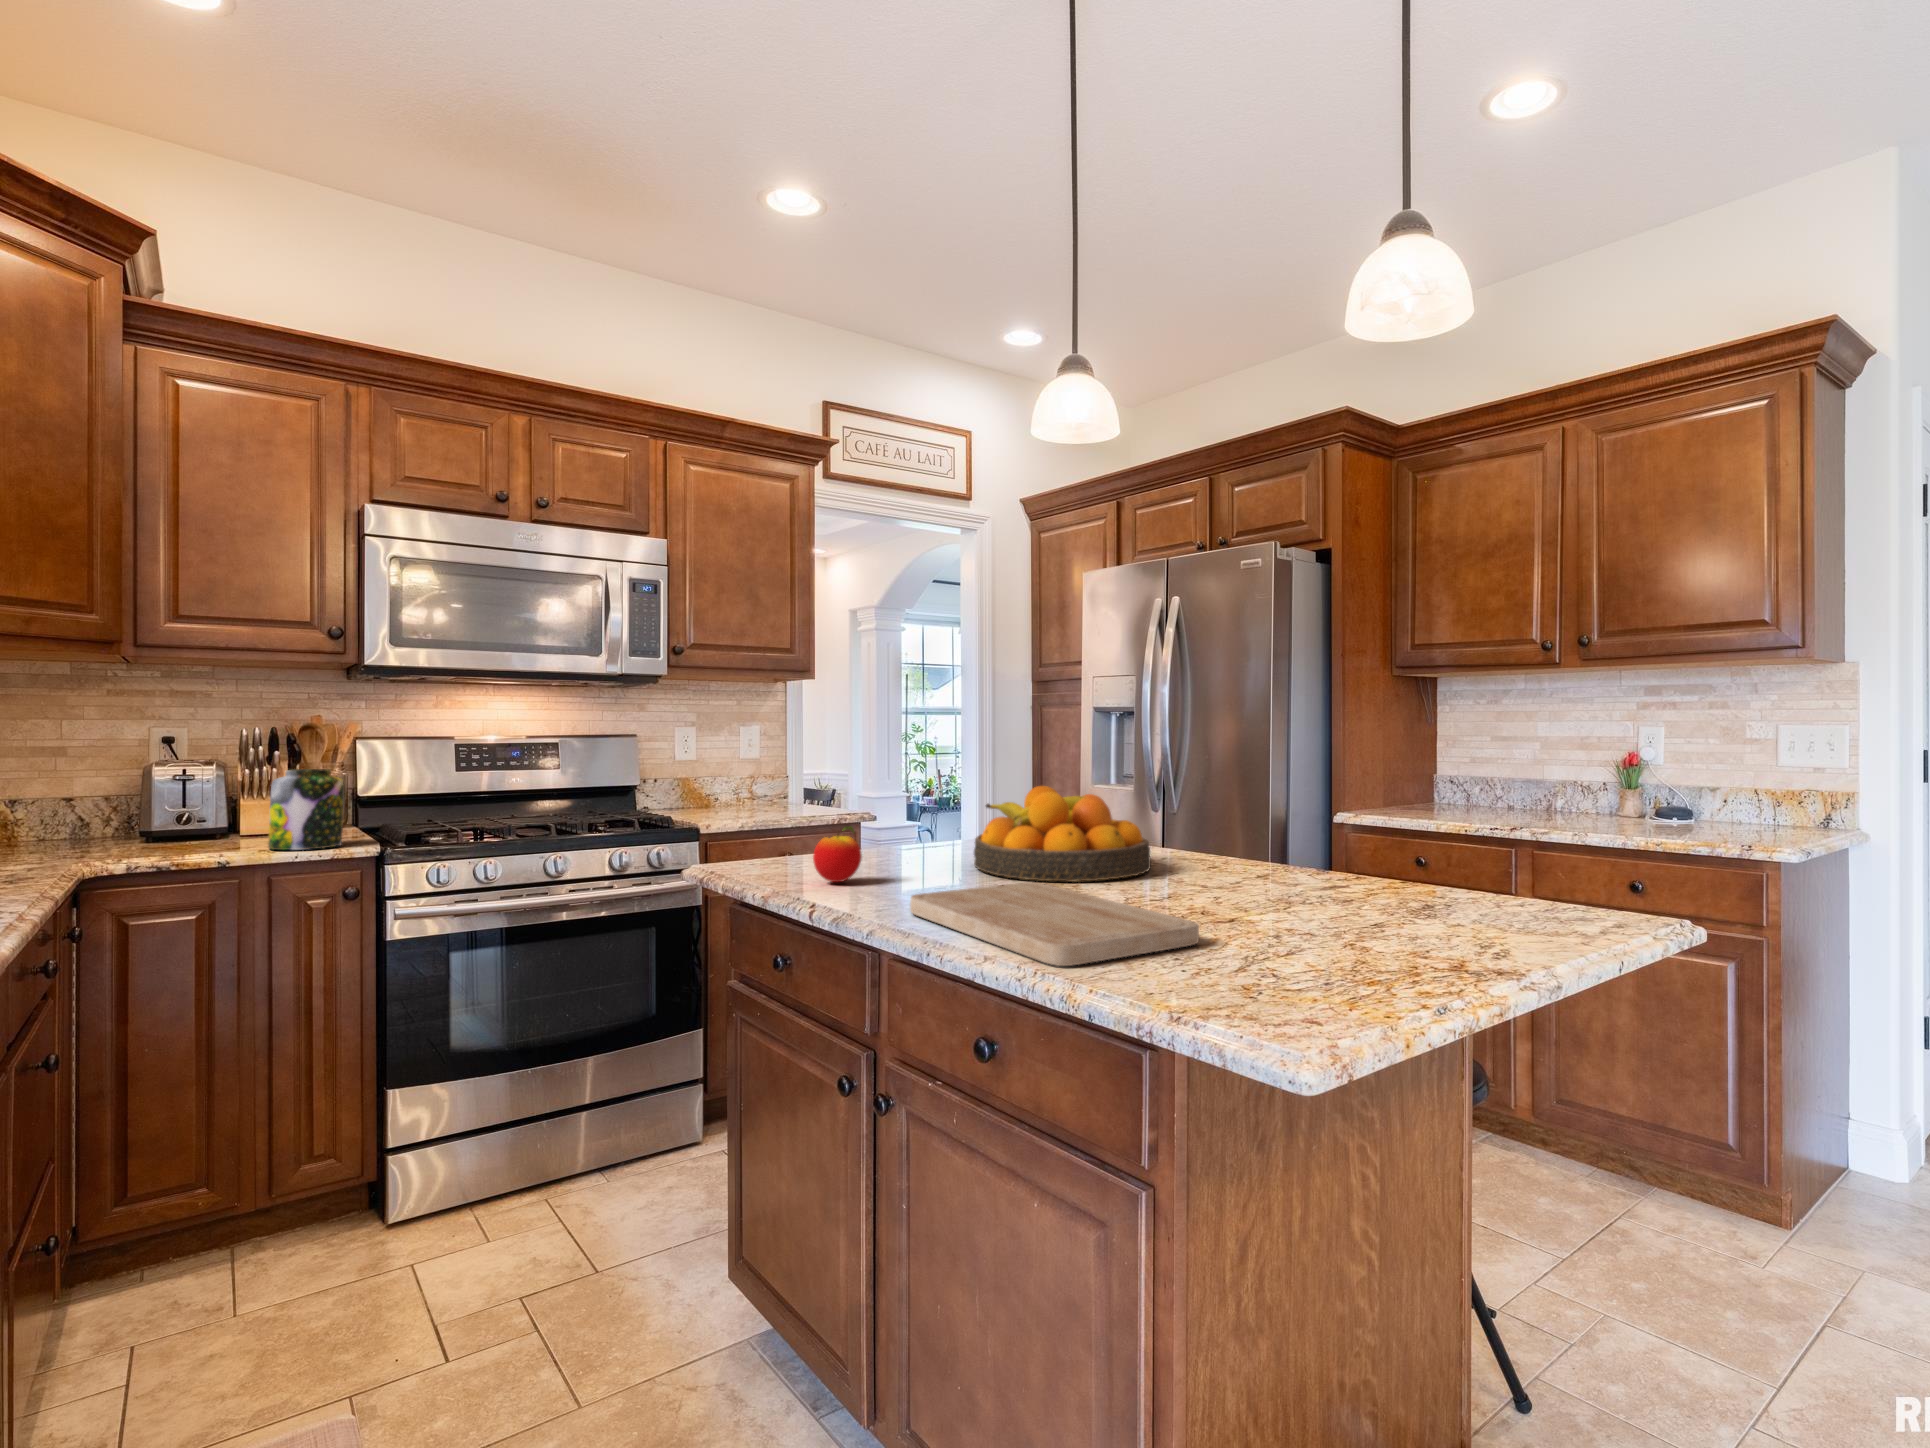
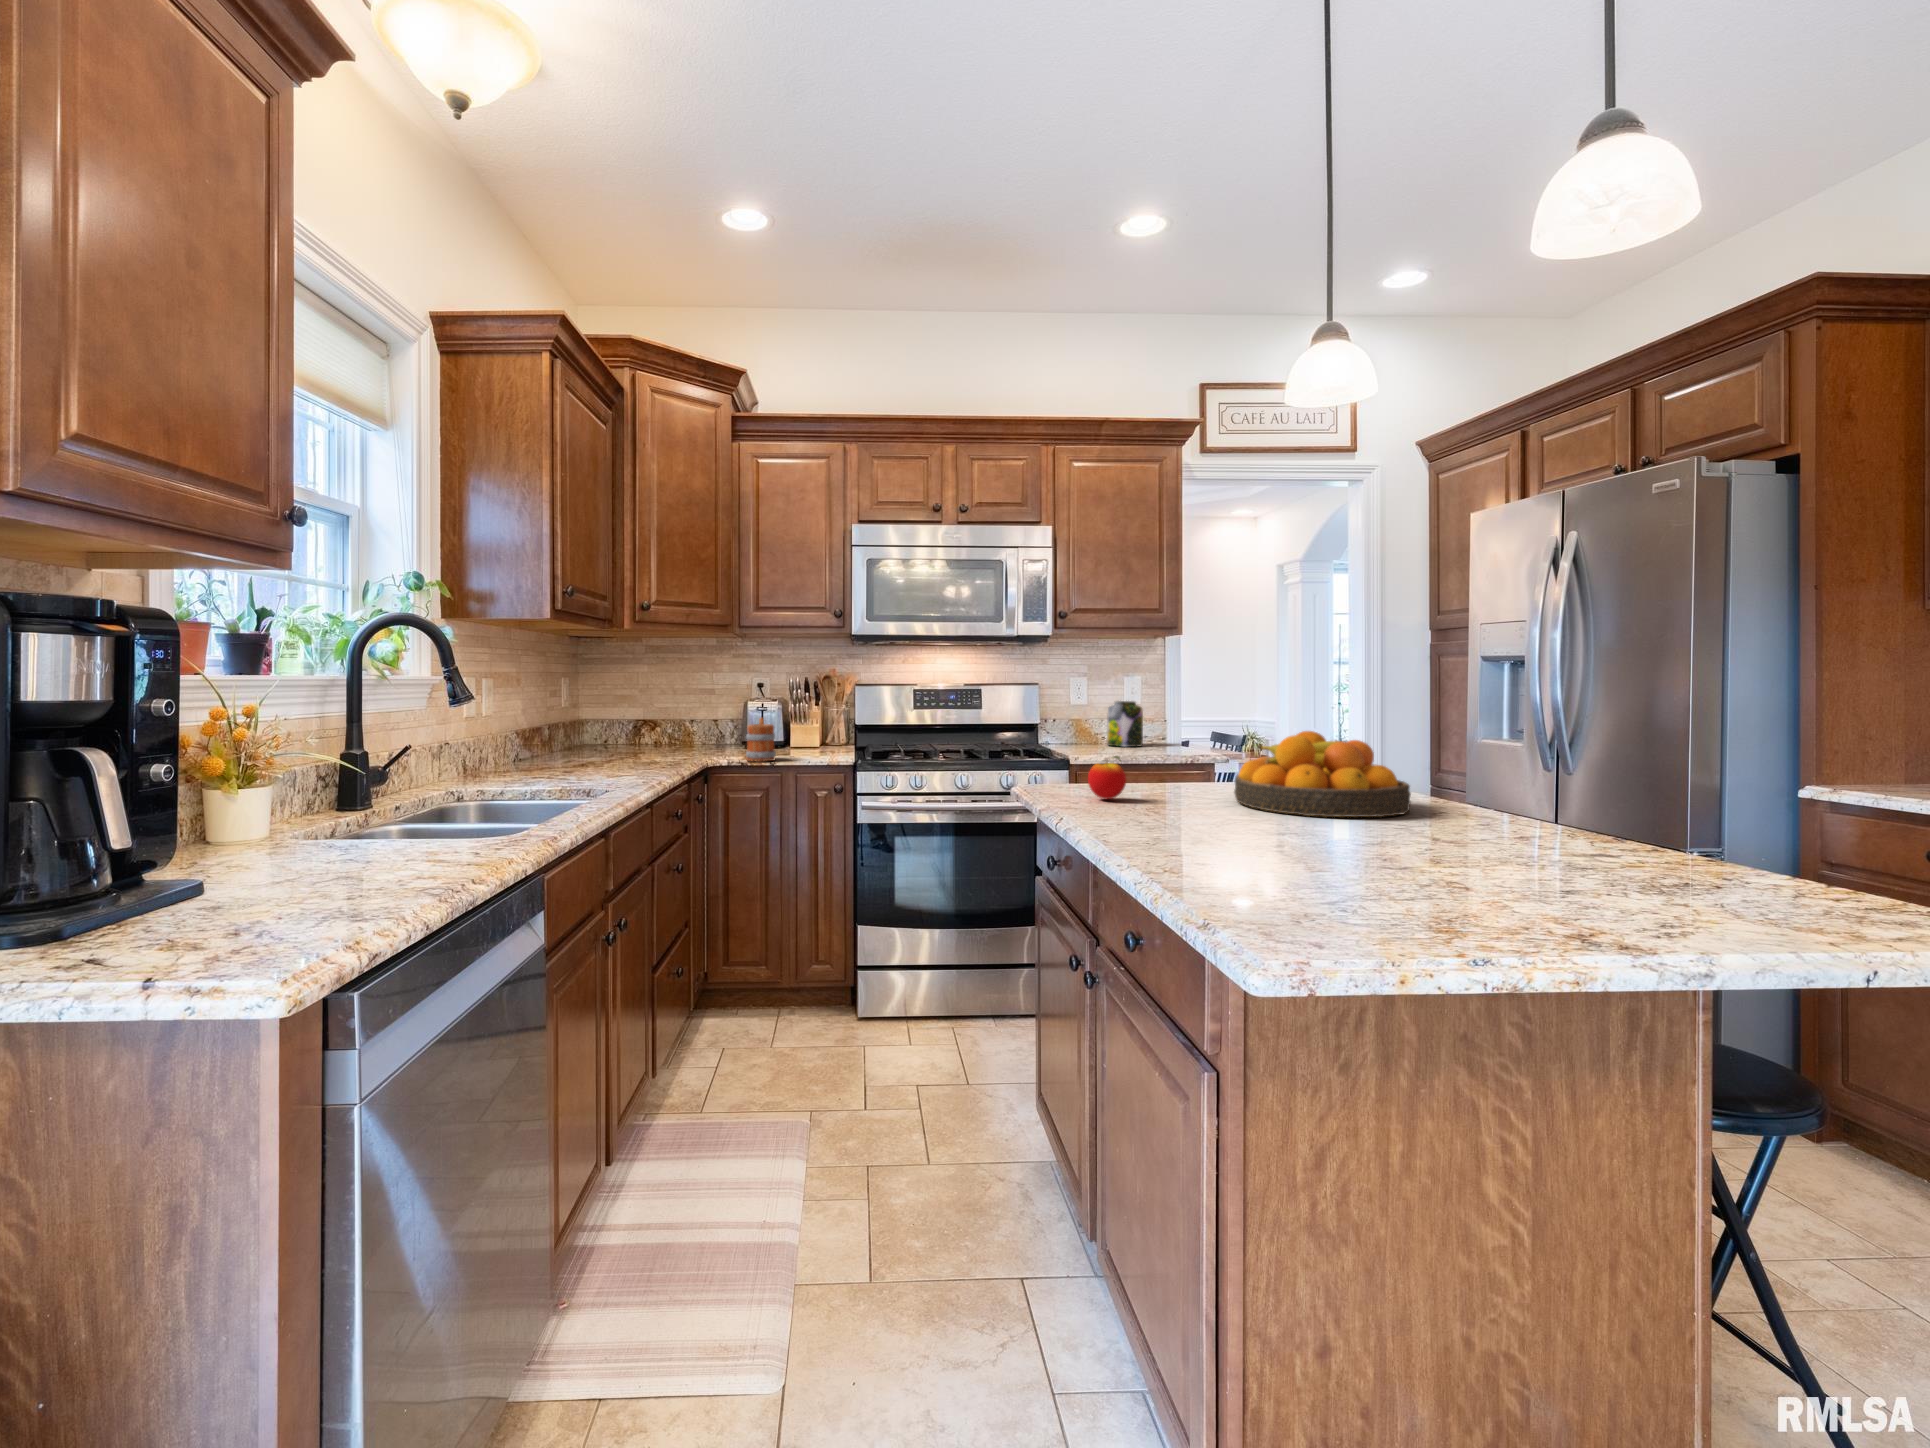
jar: present [268,769,344,850] -> present [1107,701,1143,747]
mug: none [164,792,228,865] -> present [746,718,776,762]
cutting board: present [910,882,1199,966] -> none [1129,809,1338,866]

